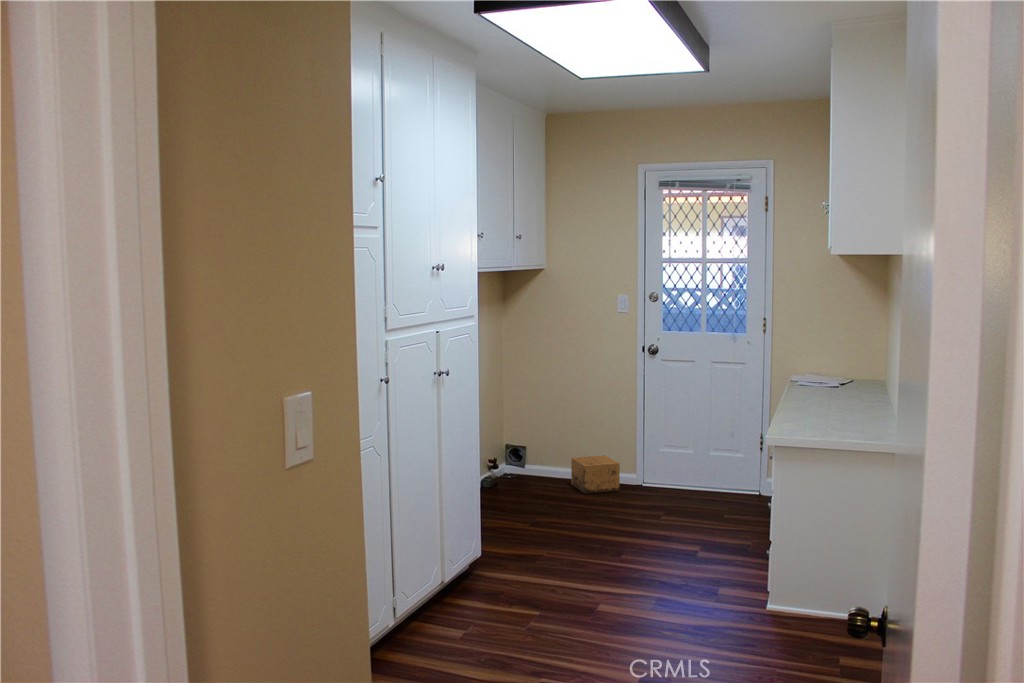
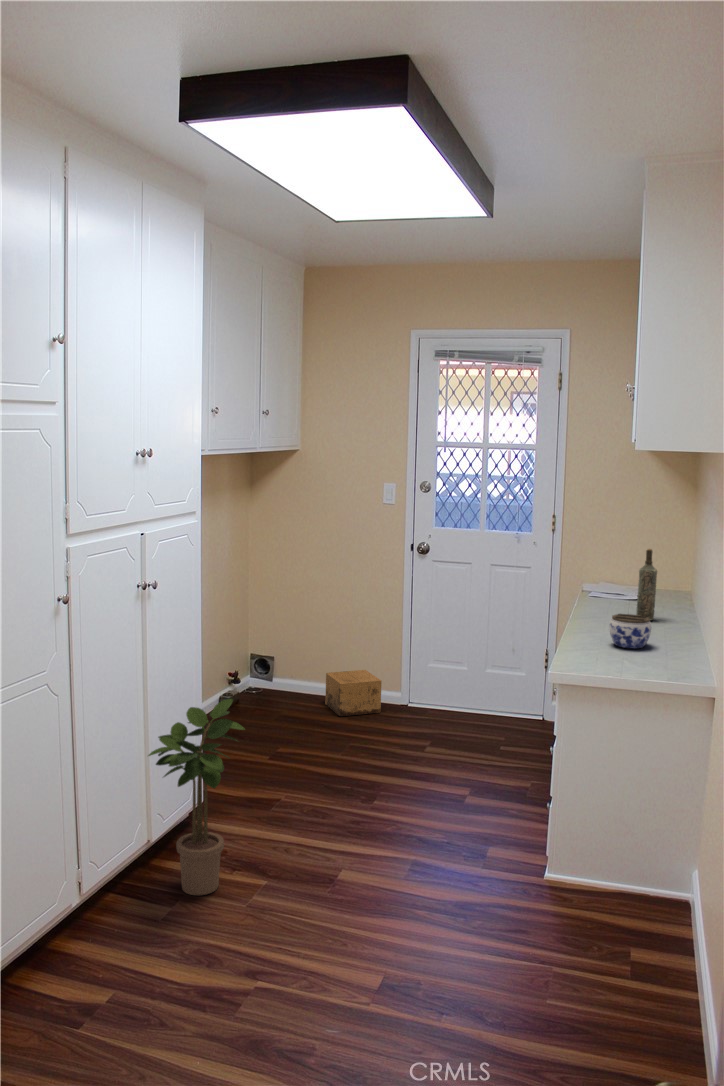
bottle: none [839,341,856,402] -> present [636,549,657,620]
jar: none [815,394,851,422] -> present [609,614,651,649]
potted plant: none [444,465,520,620] -> present [148,699,245,895]

